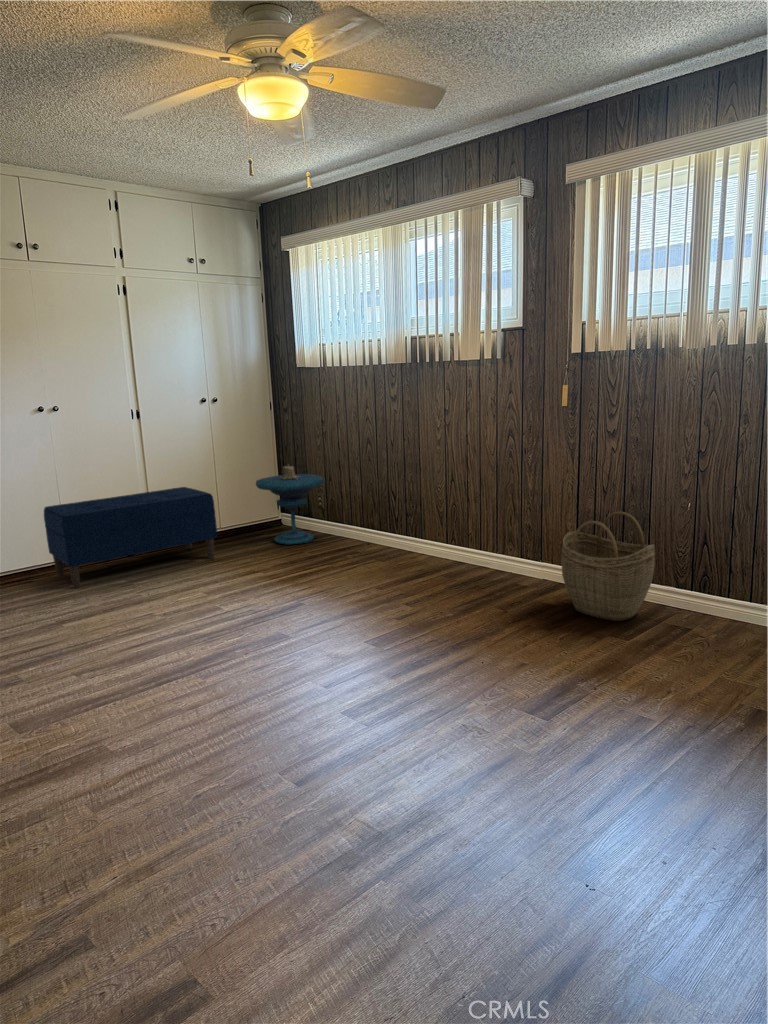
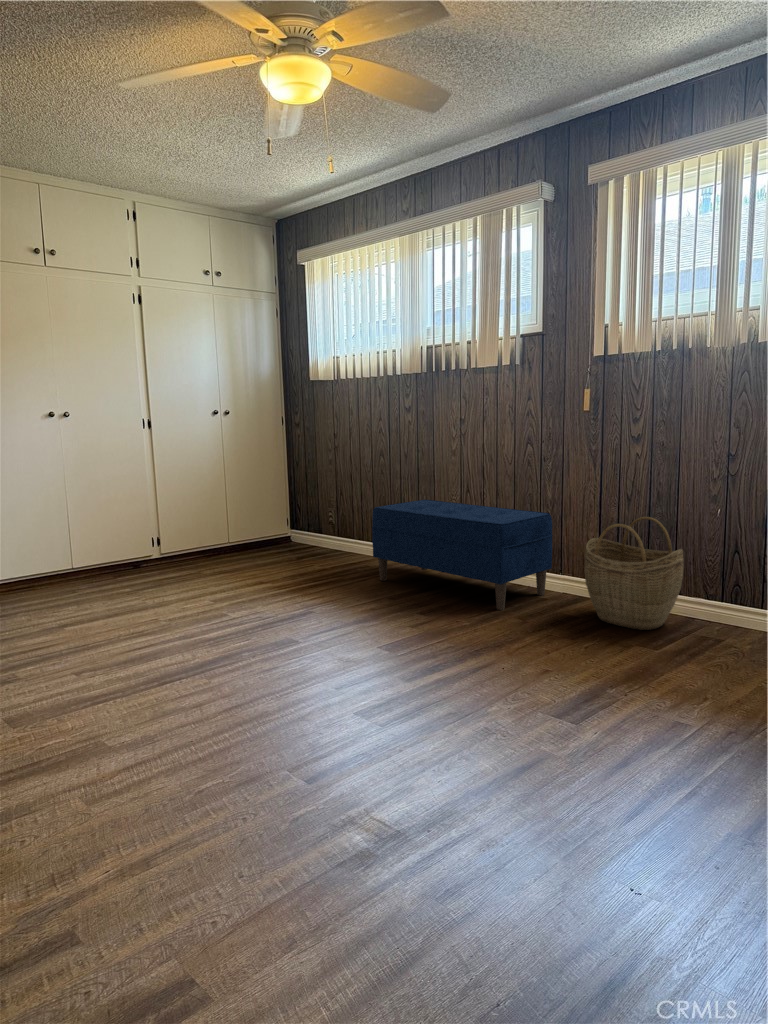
side table: present [256,464,324,545] -> none [266,476,336,558]
bench: present [44,487,217,588] -> present [372,500,553,610]

